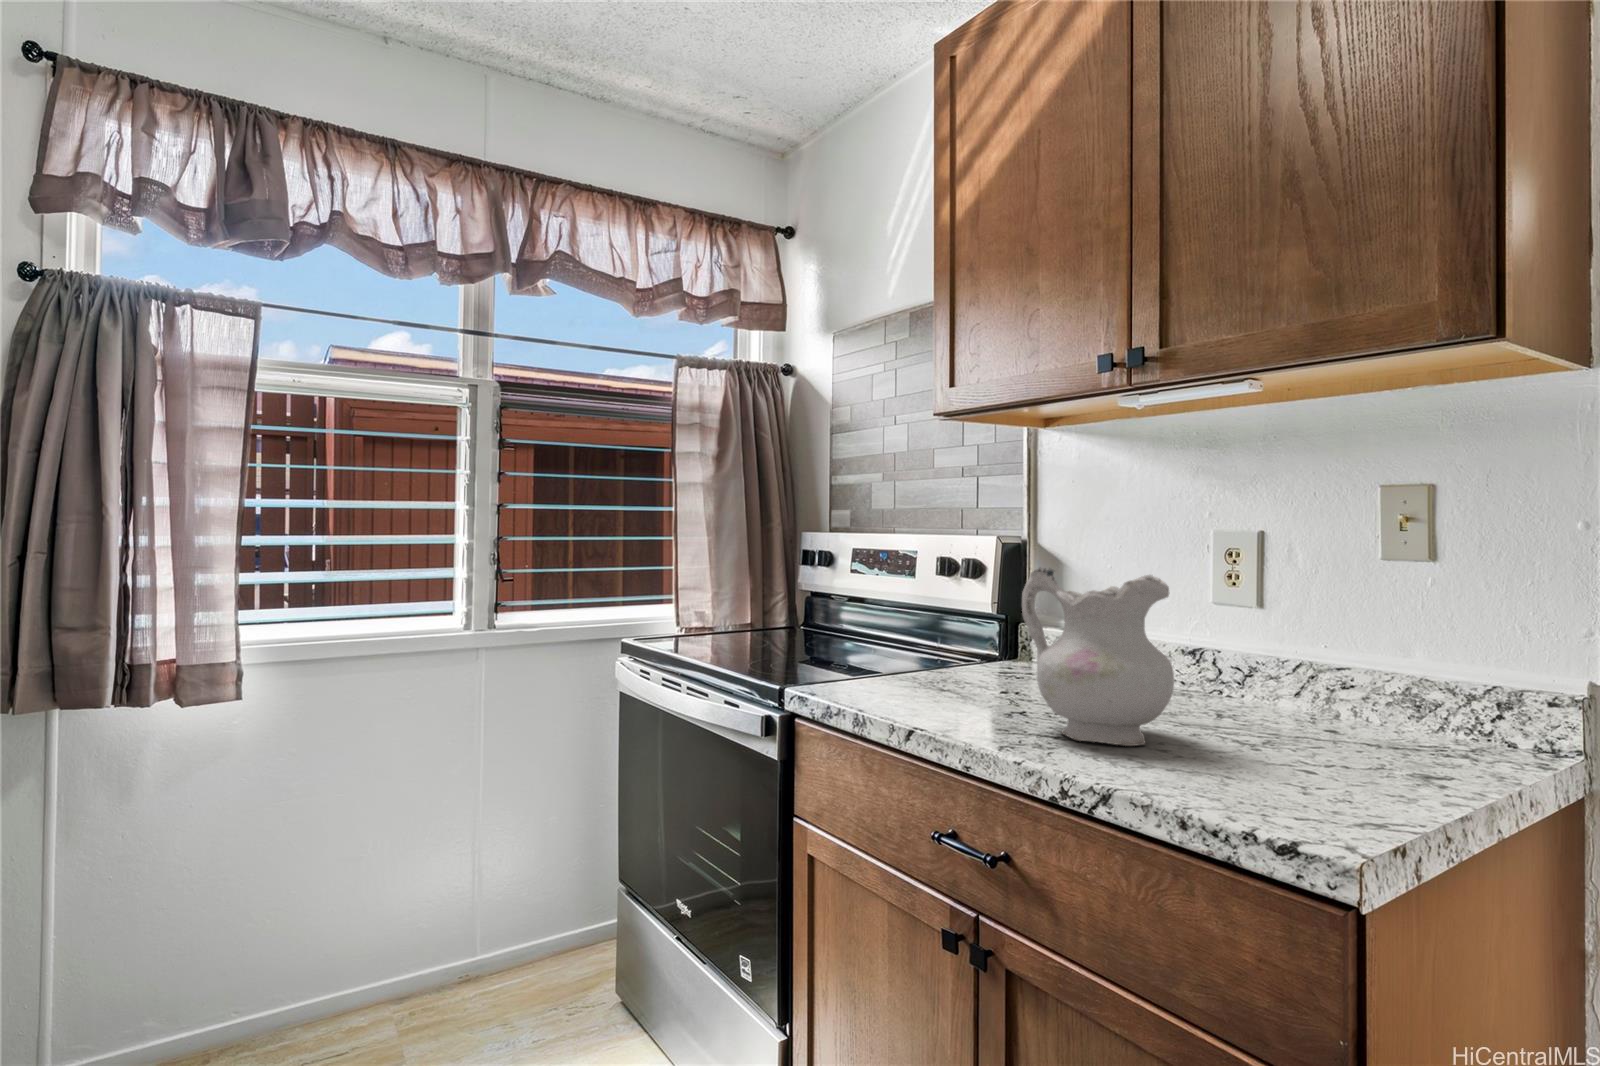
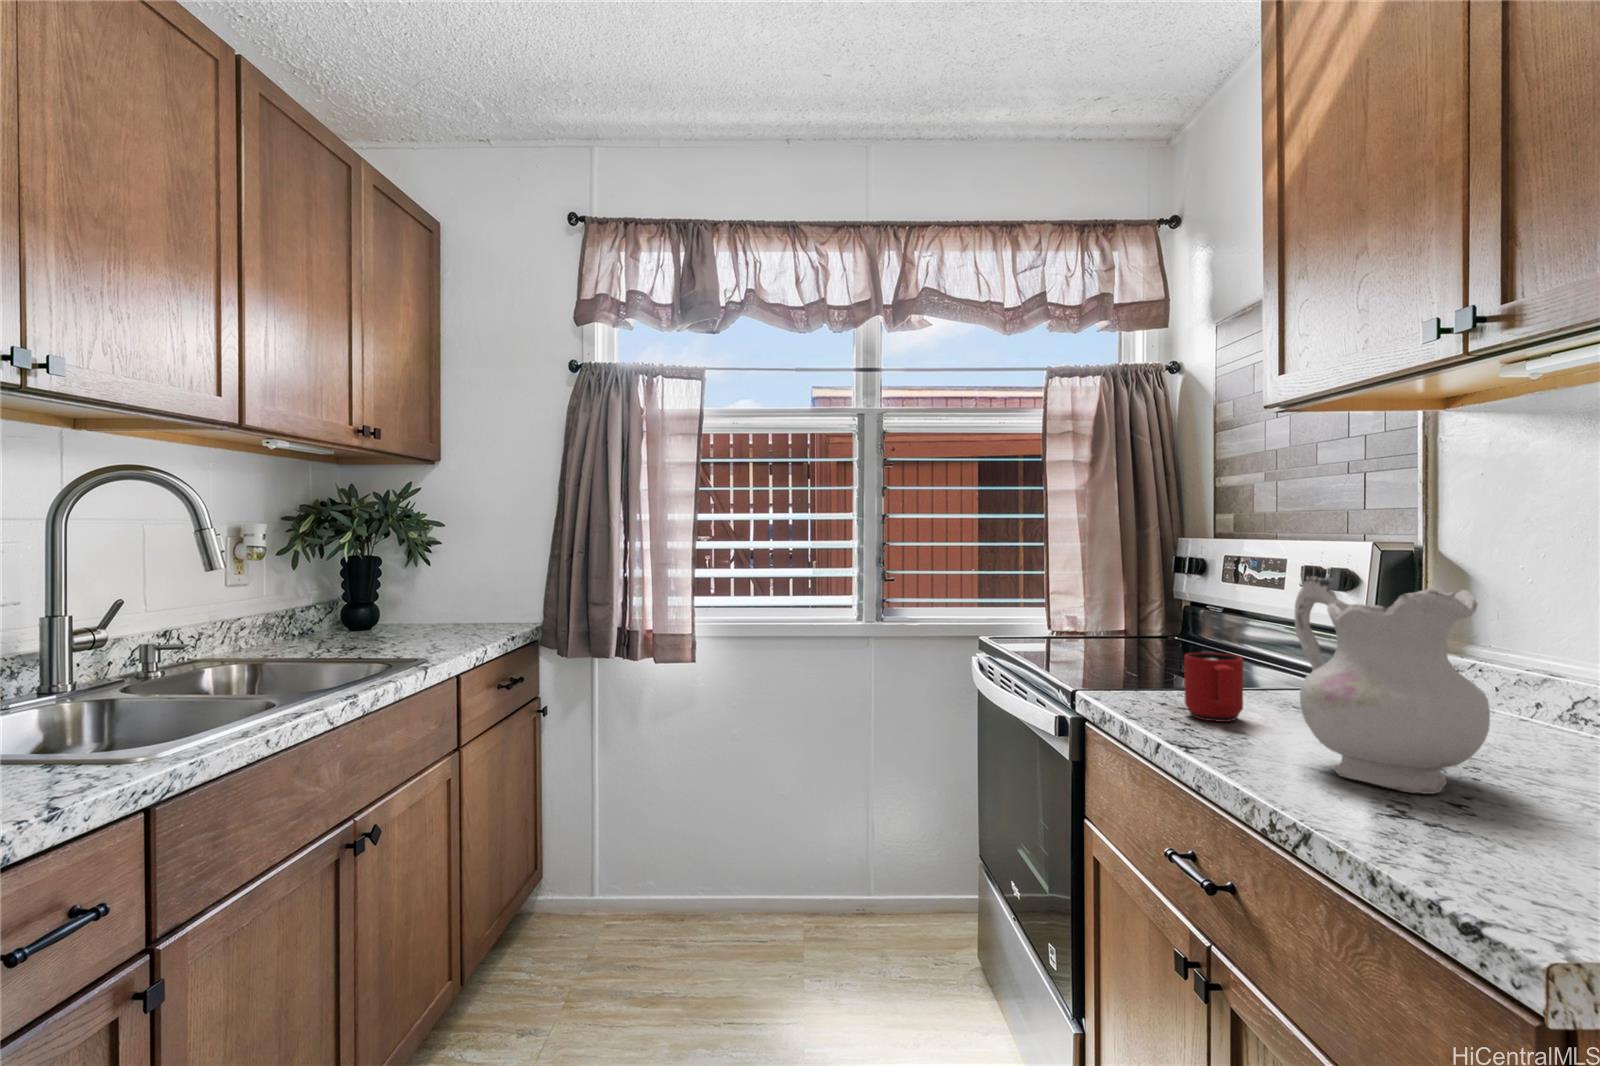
mug: none [903,641,955,704] -> present [1184,653,1243,722]

